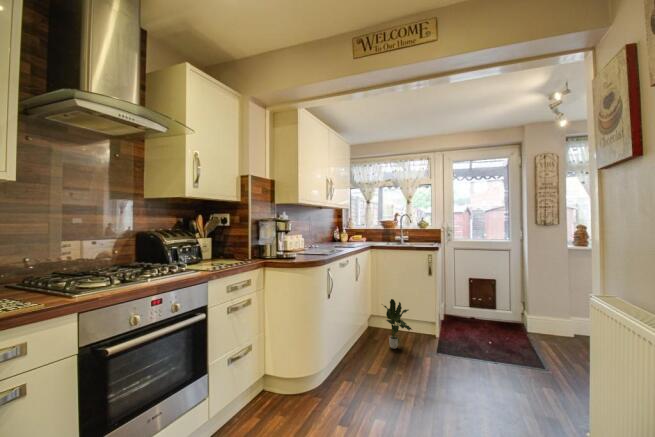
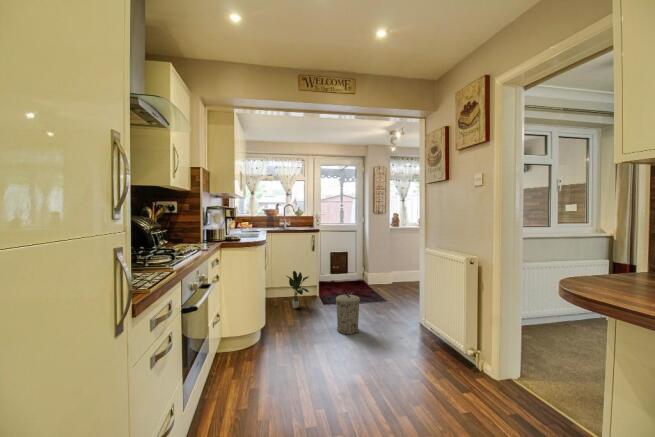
trash can: none [419,349,459,418] -> present [336,294,360,334]

